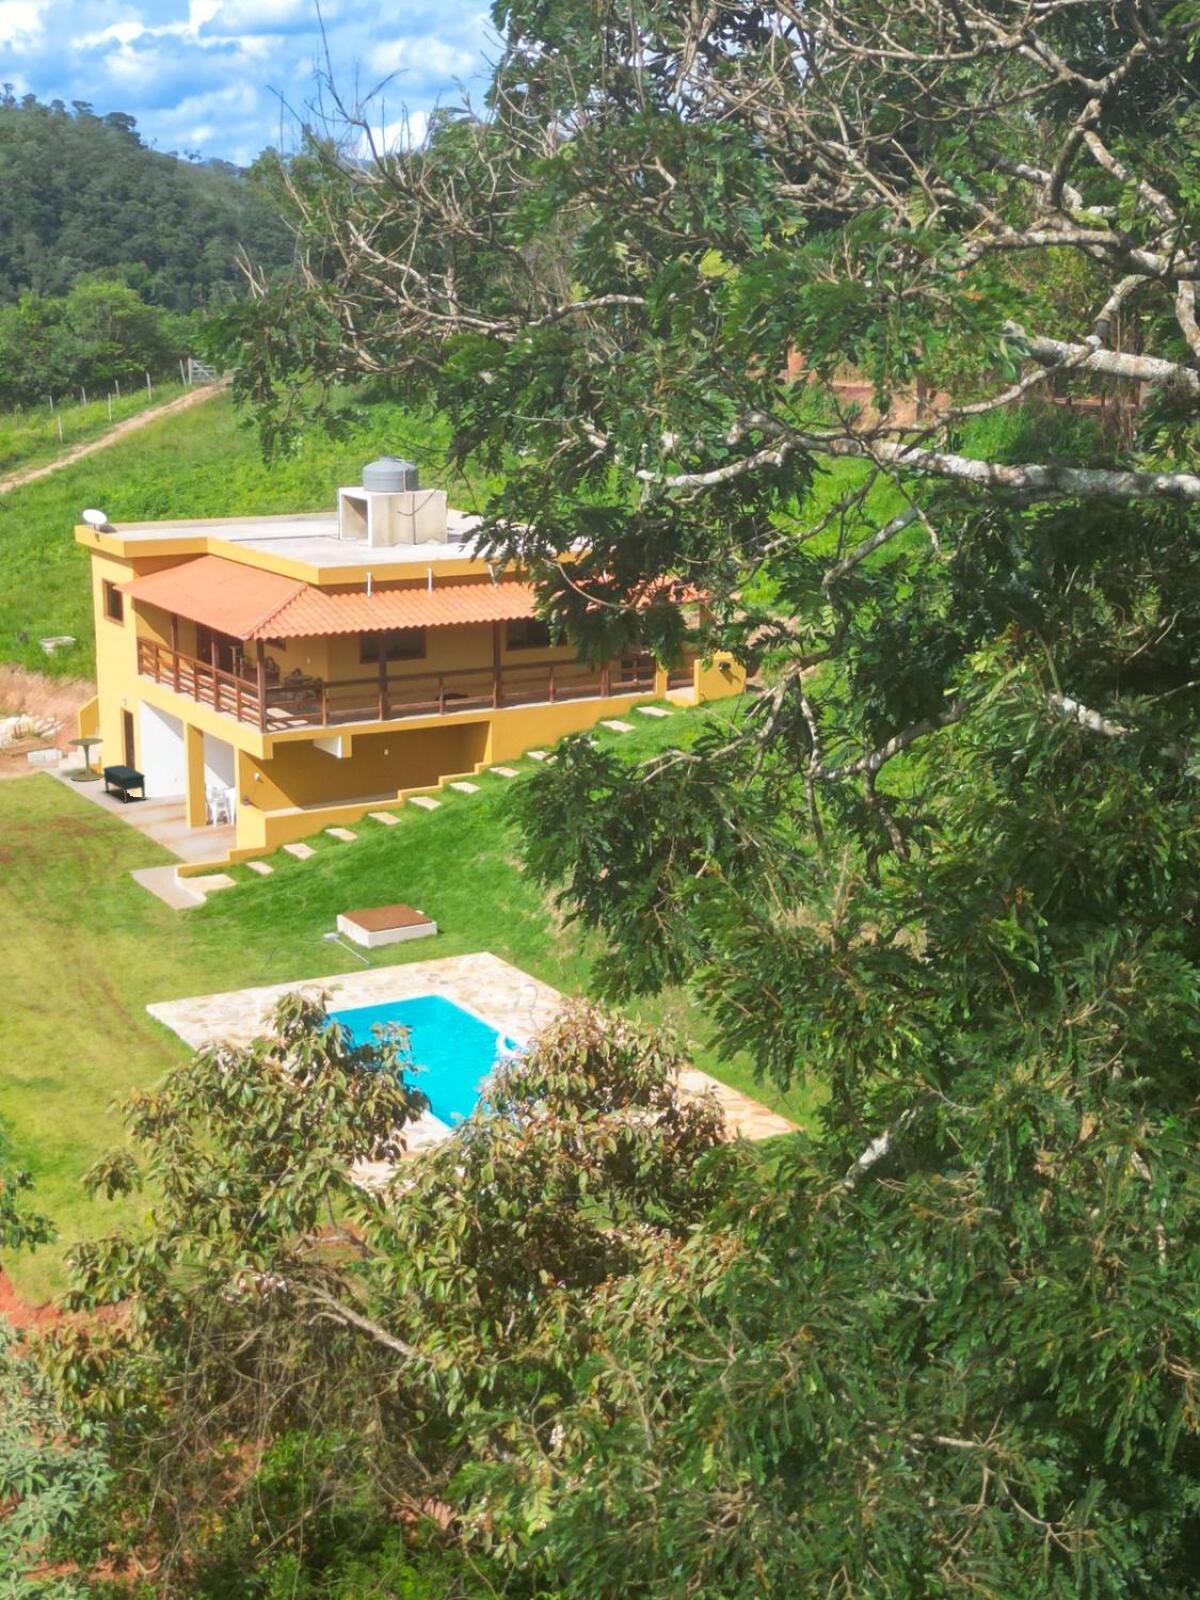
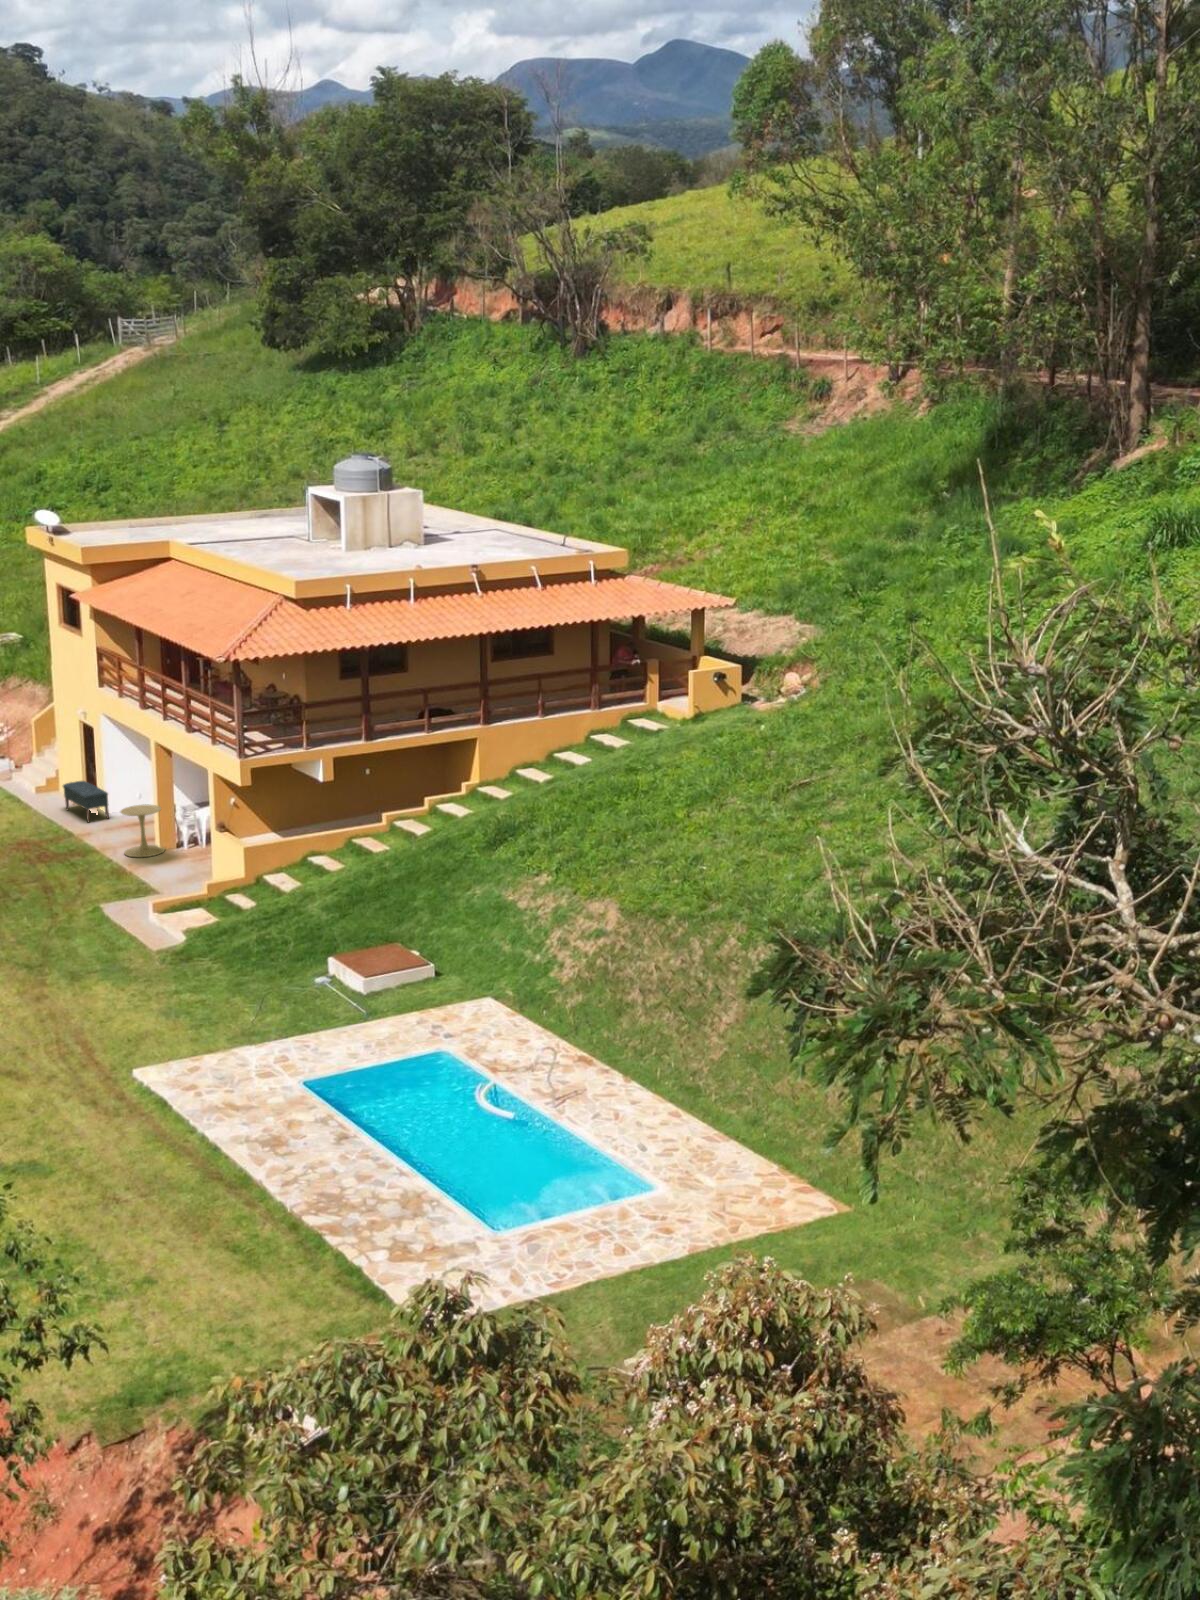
pedestal table: present [69,738,104,781] -> present [121,804,165,857]

